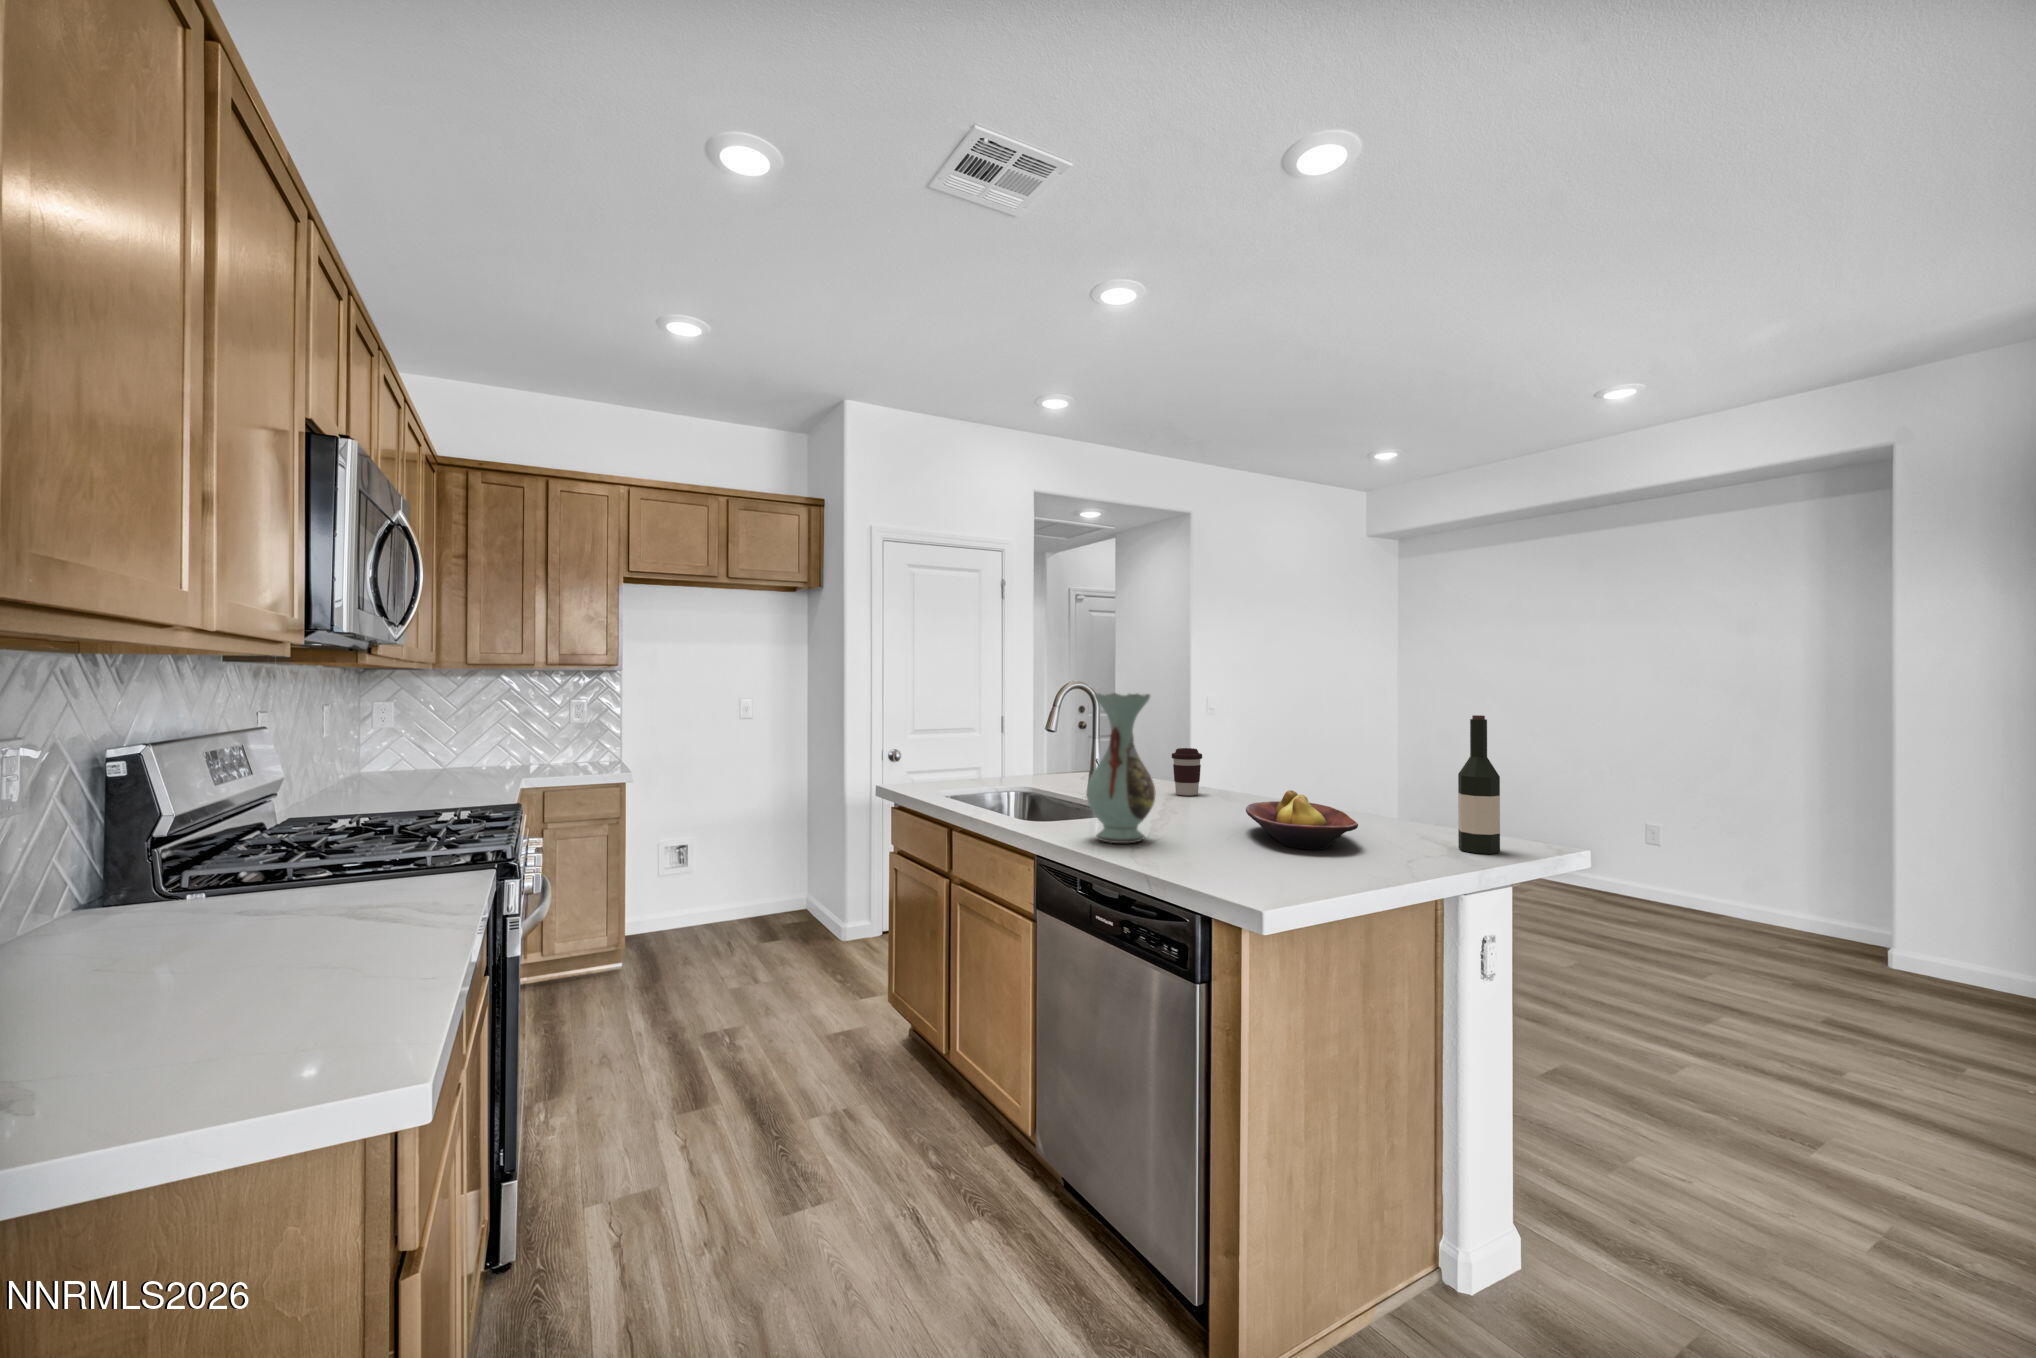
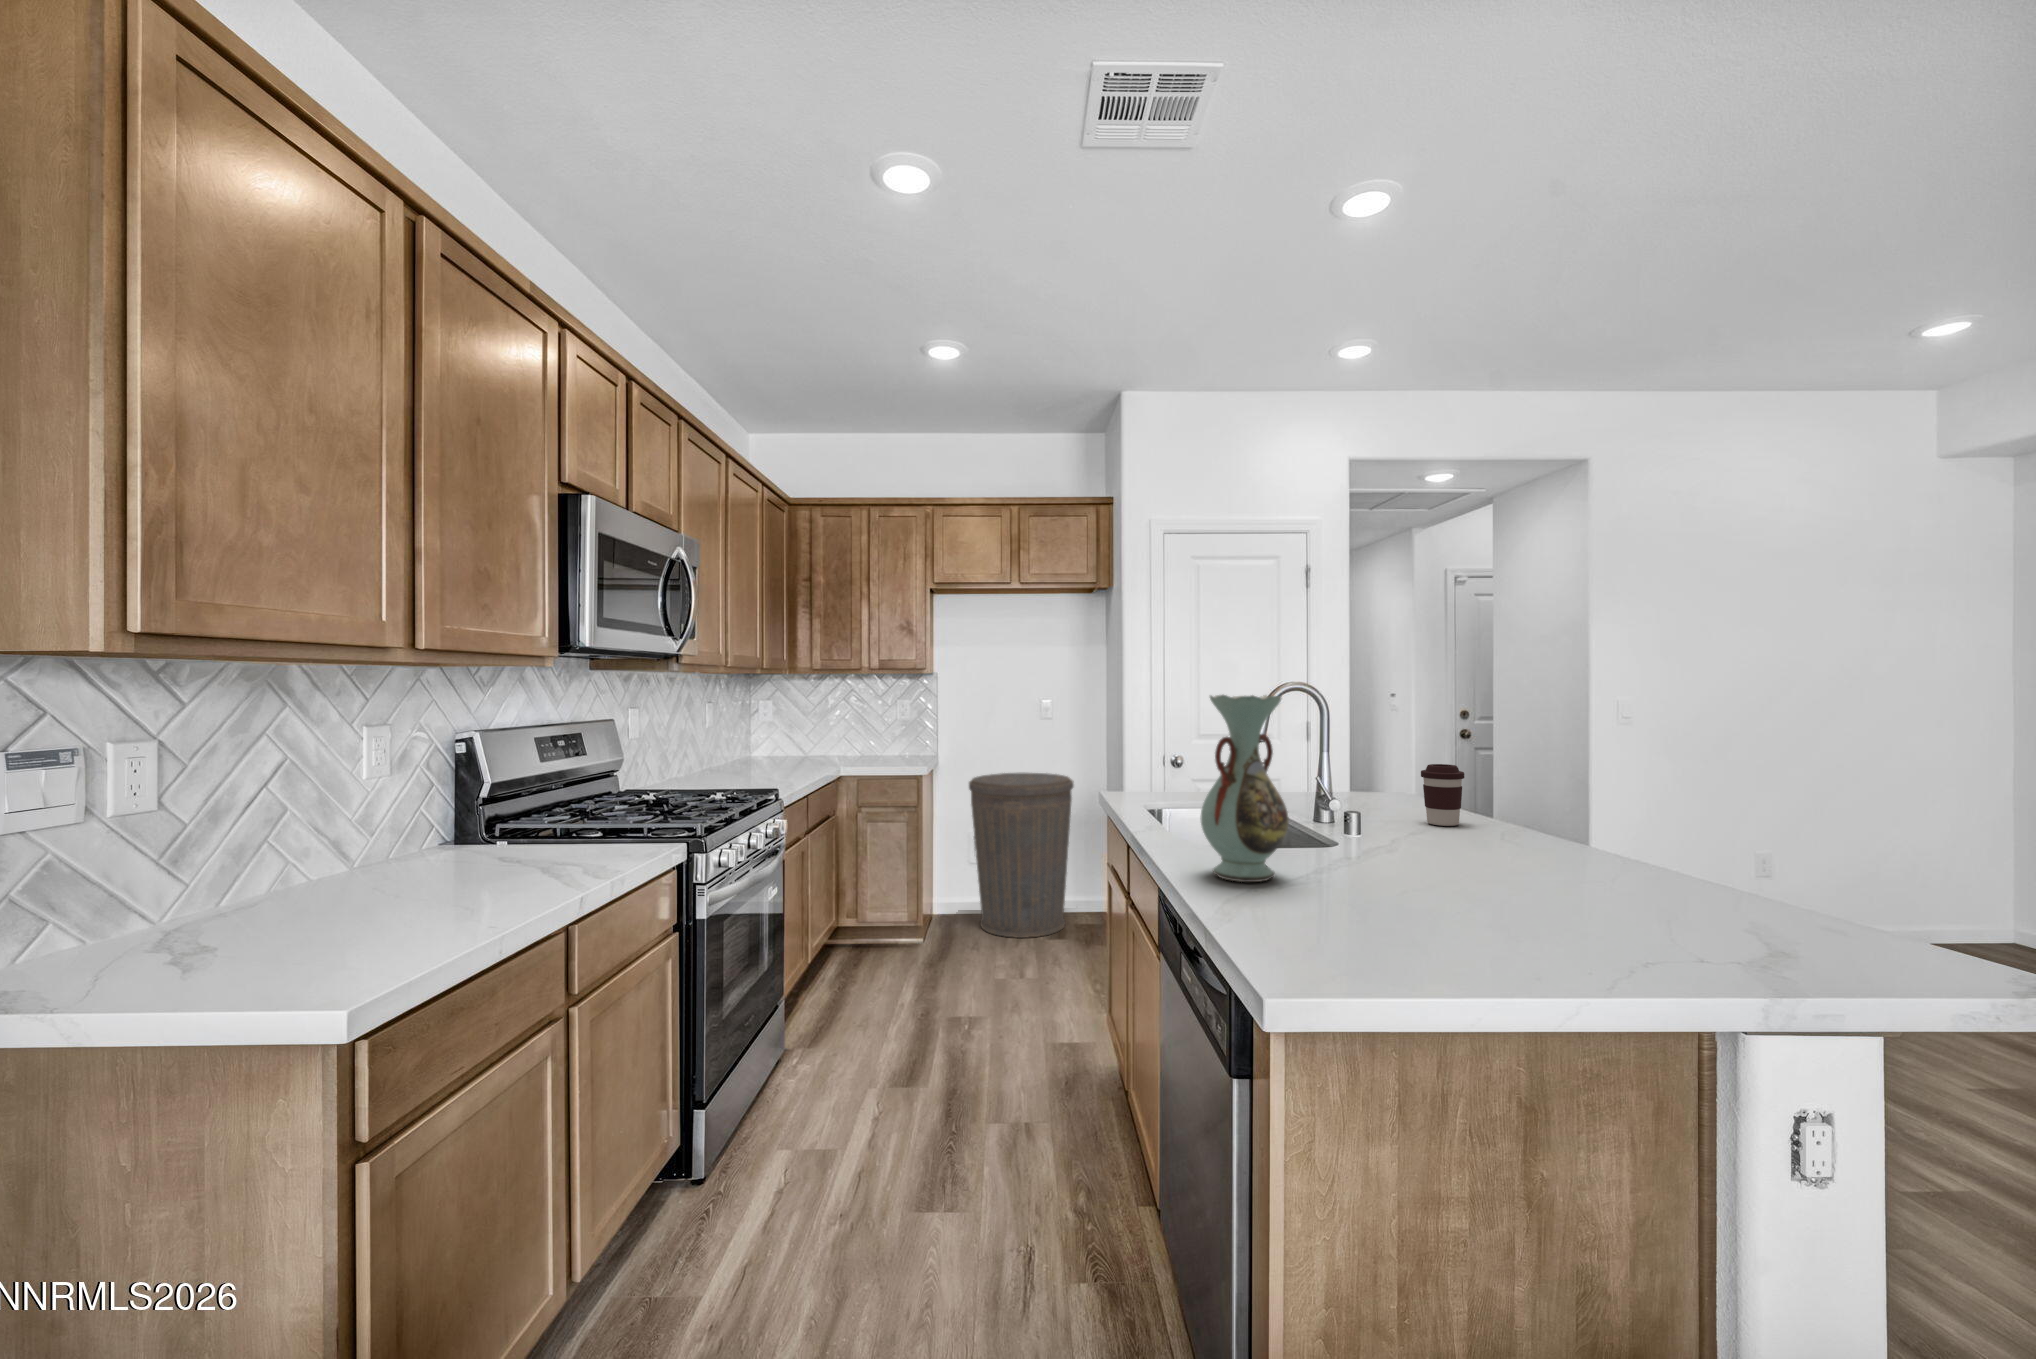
wine bottle: present [1458,715,1500,854] -> none [1780,734,1864,972]
trash can: none [667,778,785,953] -> present [969,773,1074,938]
fruit bowl: present [1246,790,1358,850] -> none [1424,832,1588,923]

